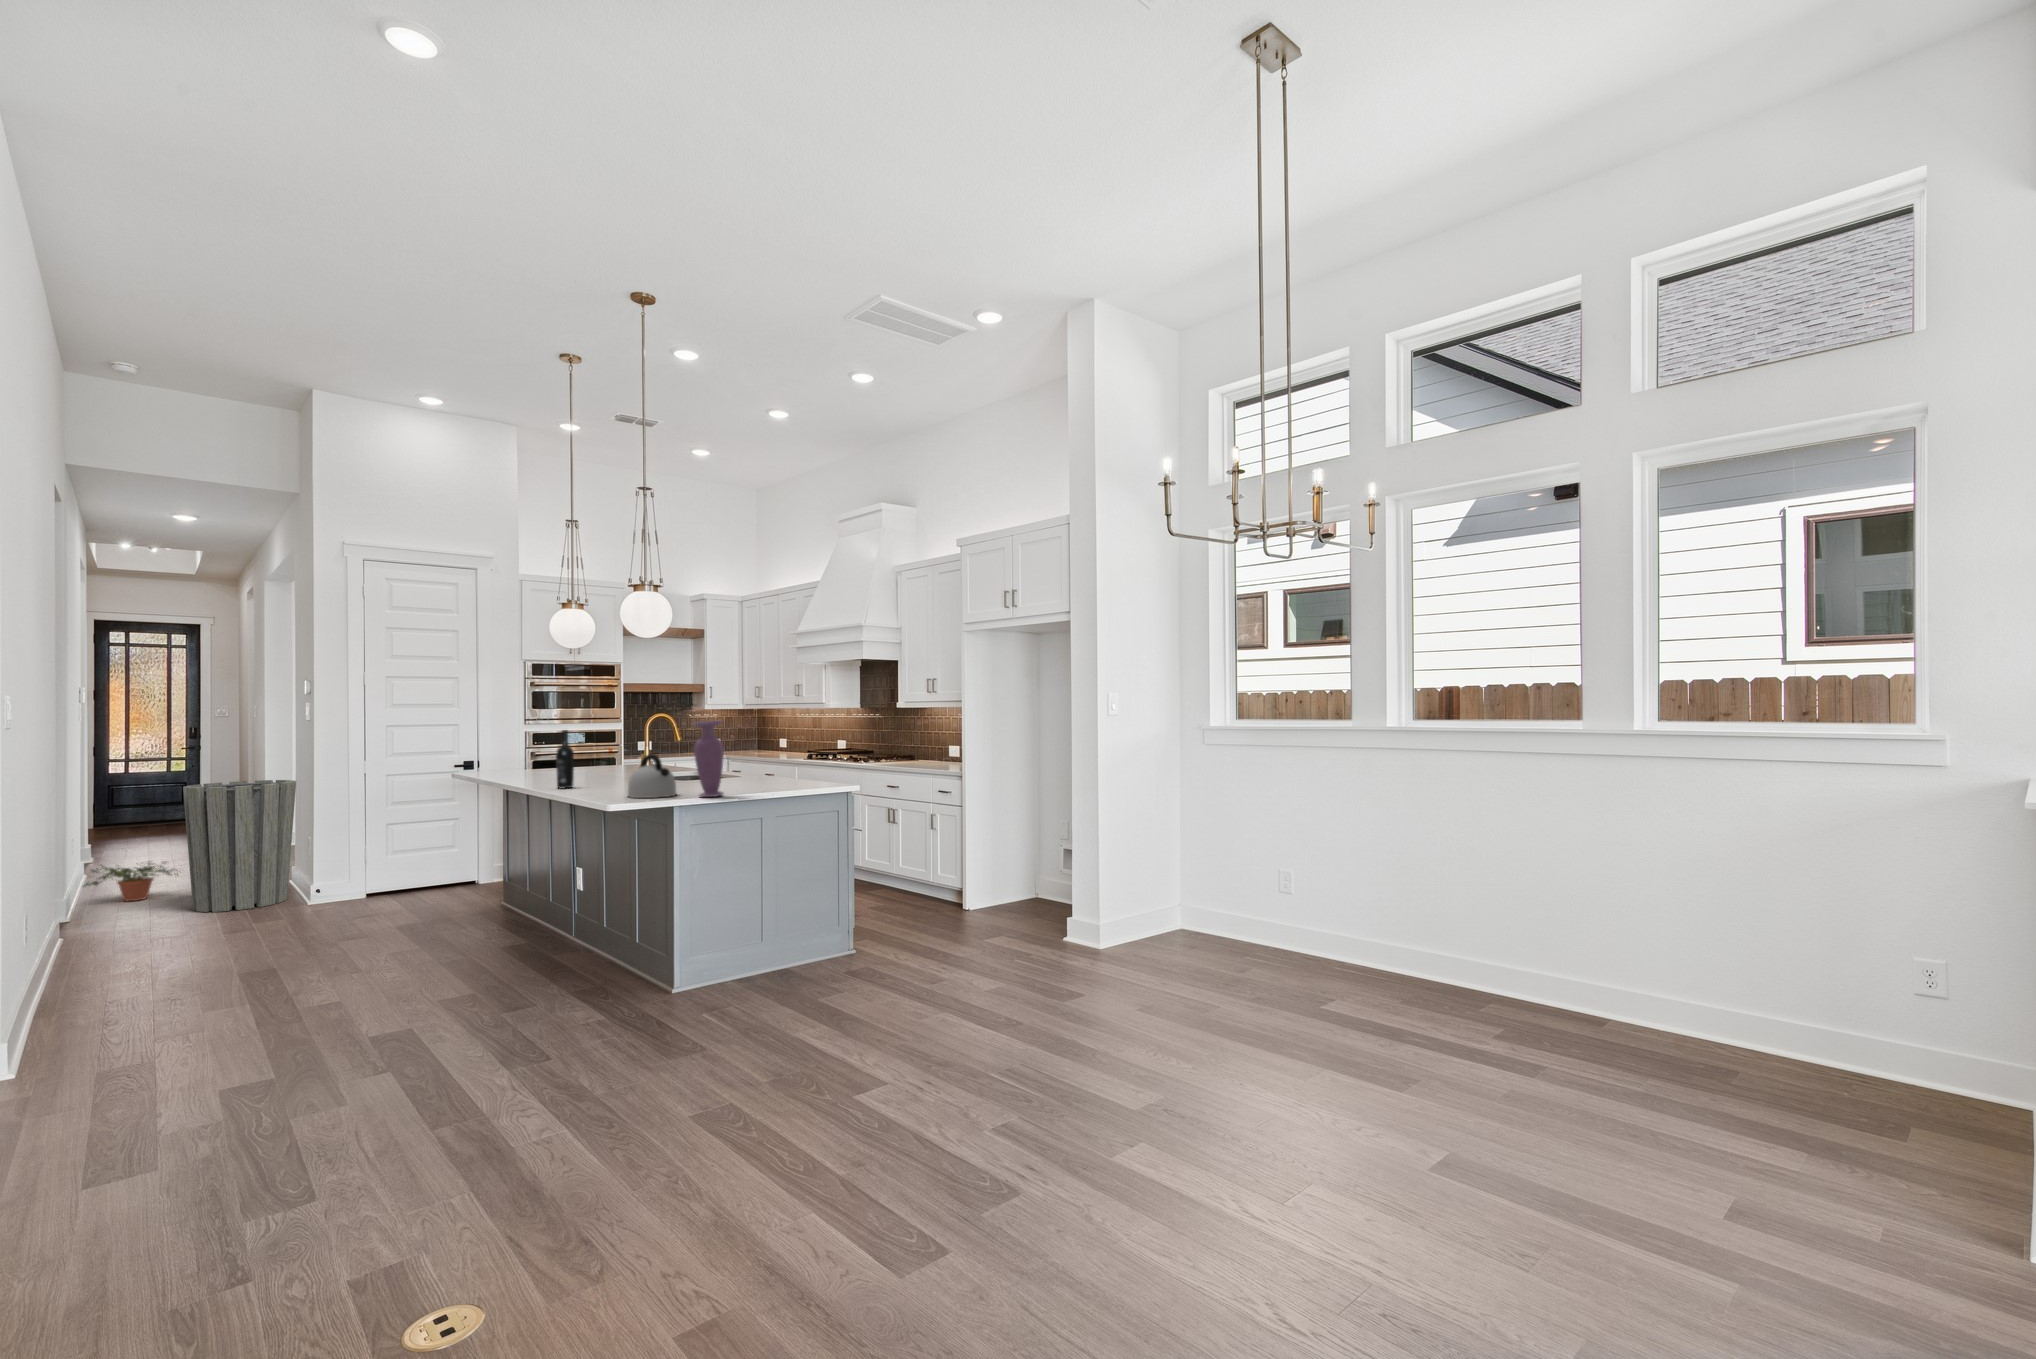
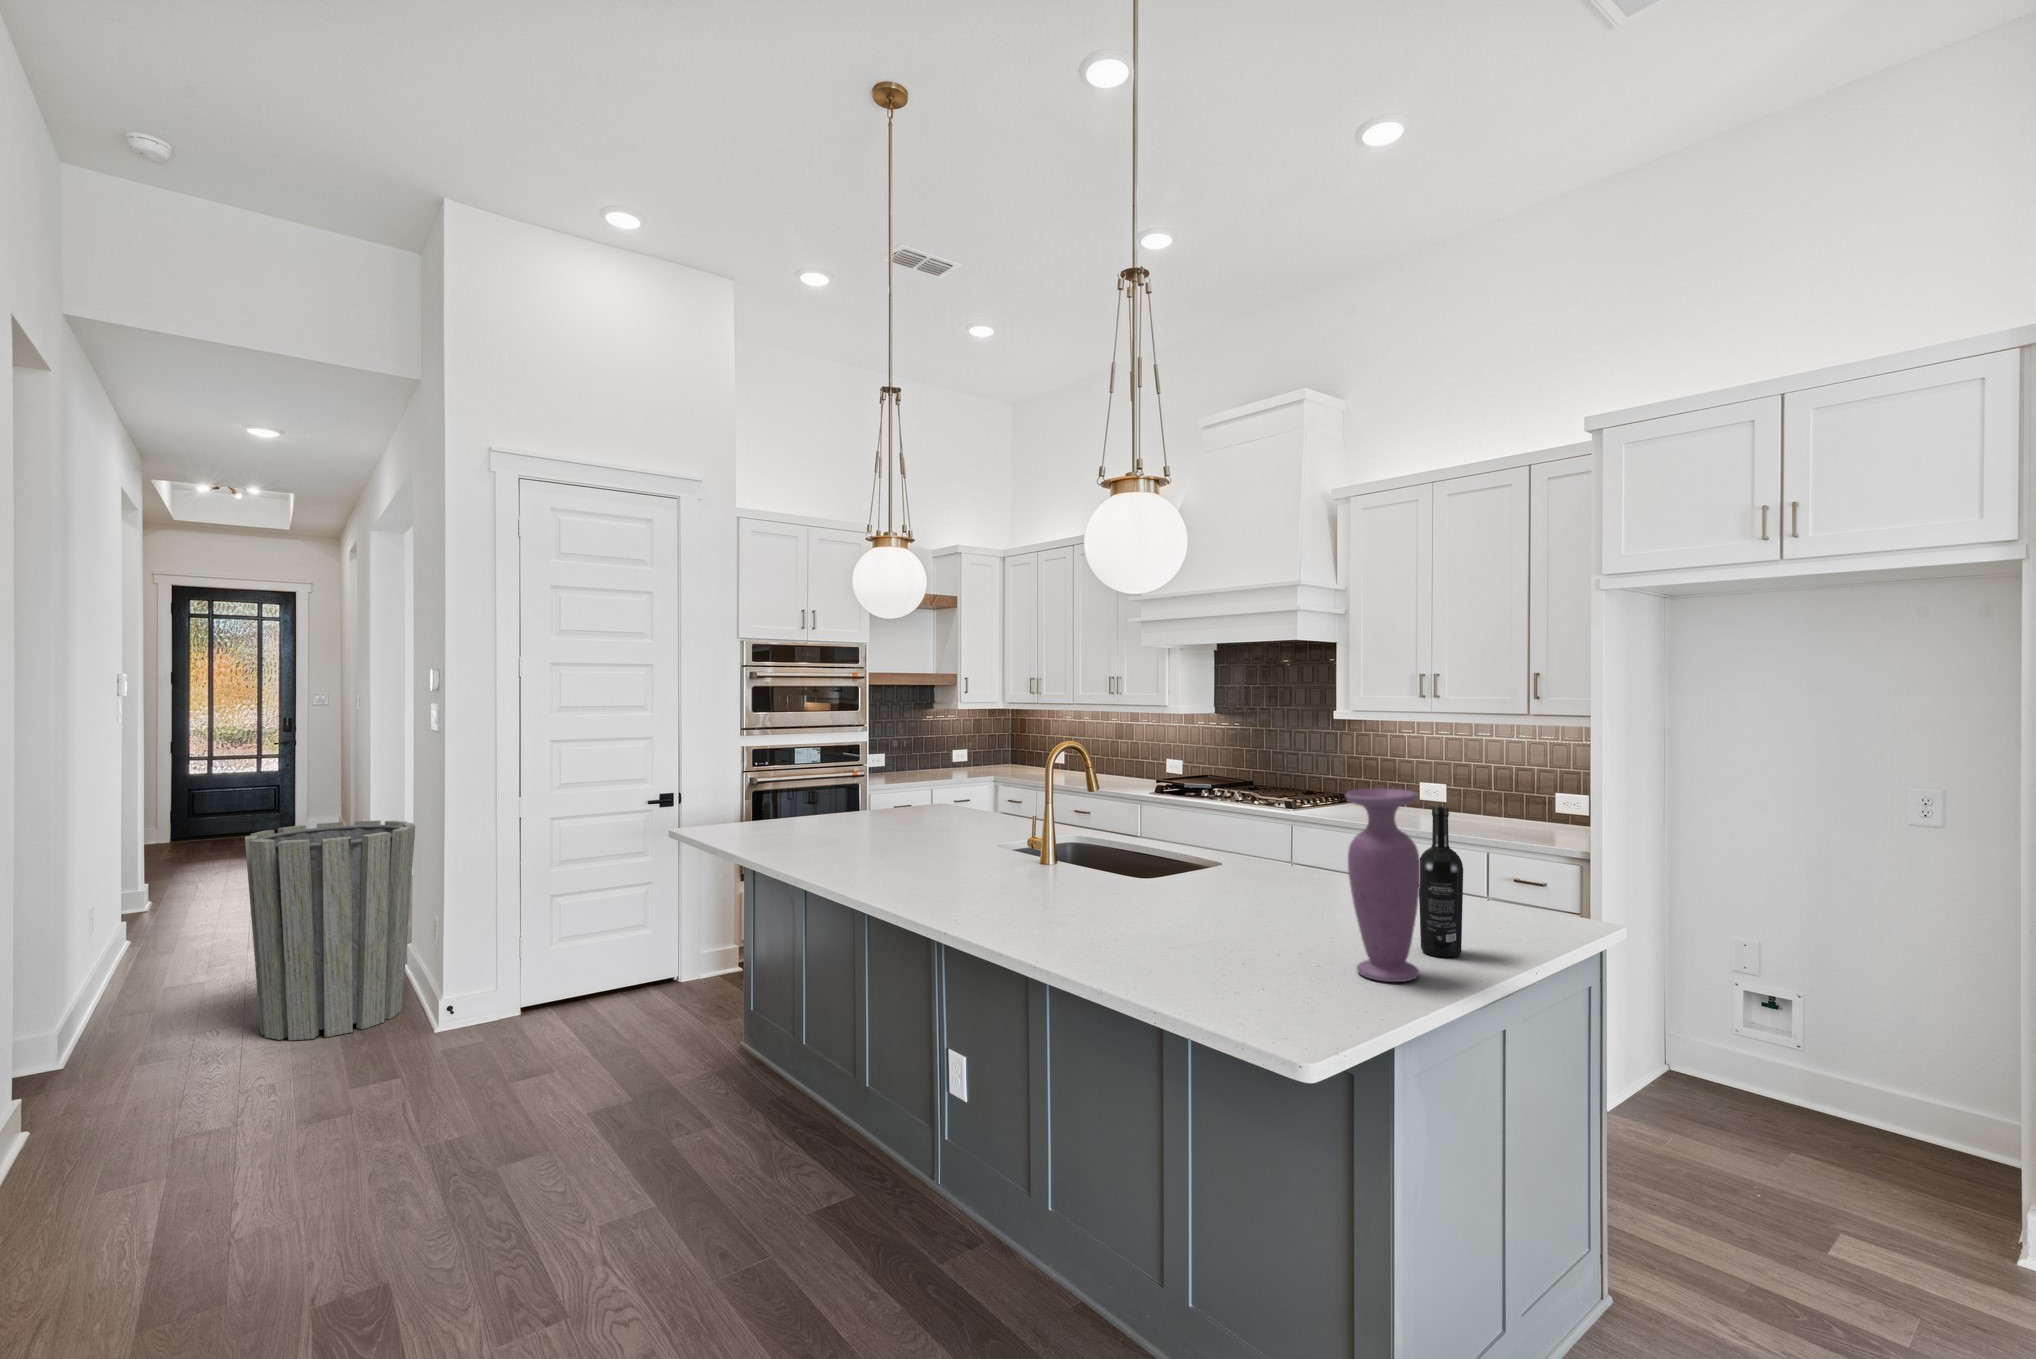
wine bottle: present [556,730,574,788] -> present [1419,806,1463,957]
kettle: present [628,754,677,798] -> none [1165,862,1285,977]
potted plant: present [85,862,178,901] -> none [102,941,249,1004]

